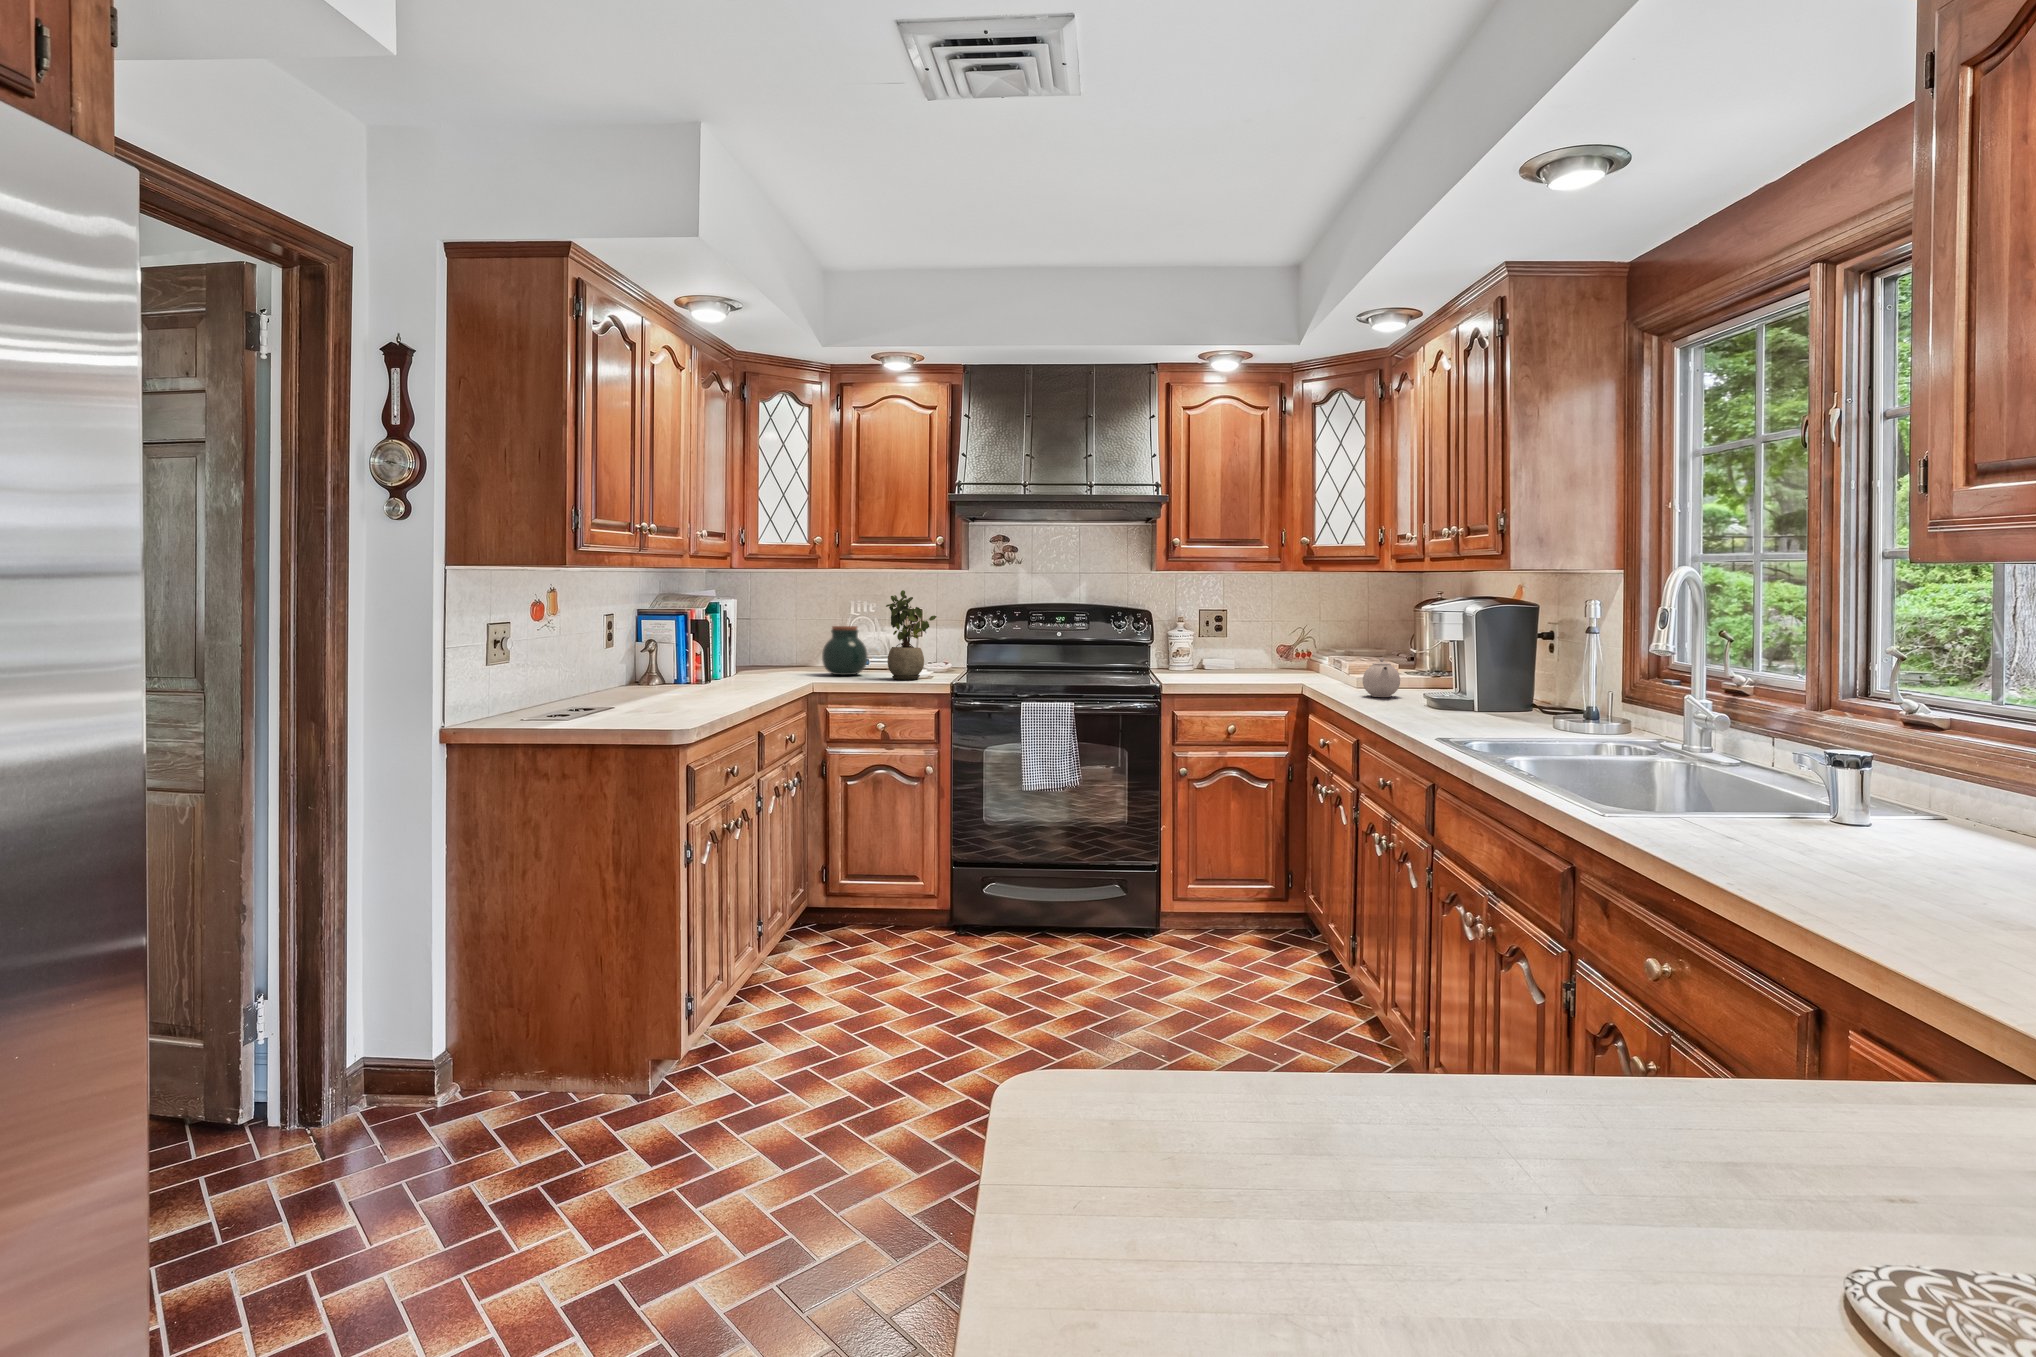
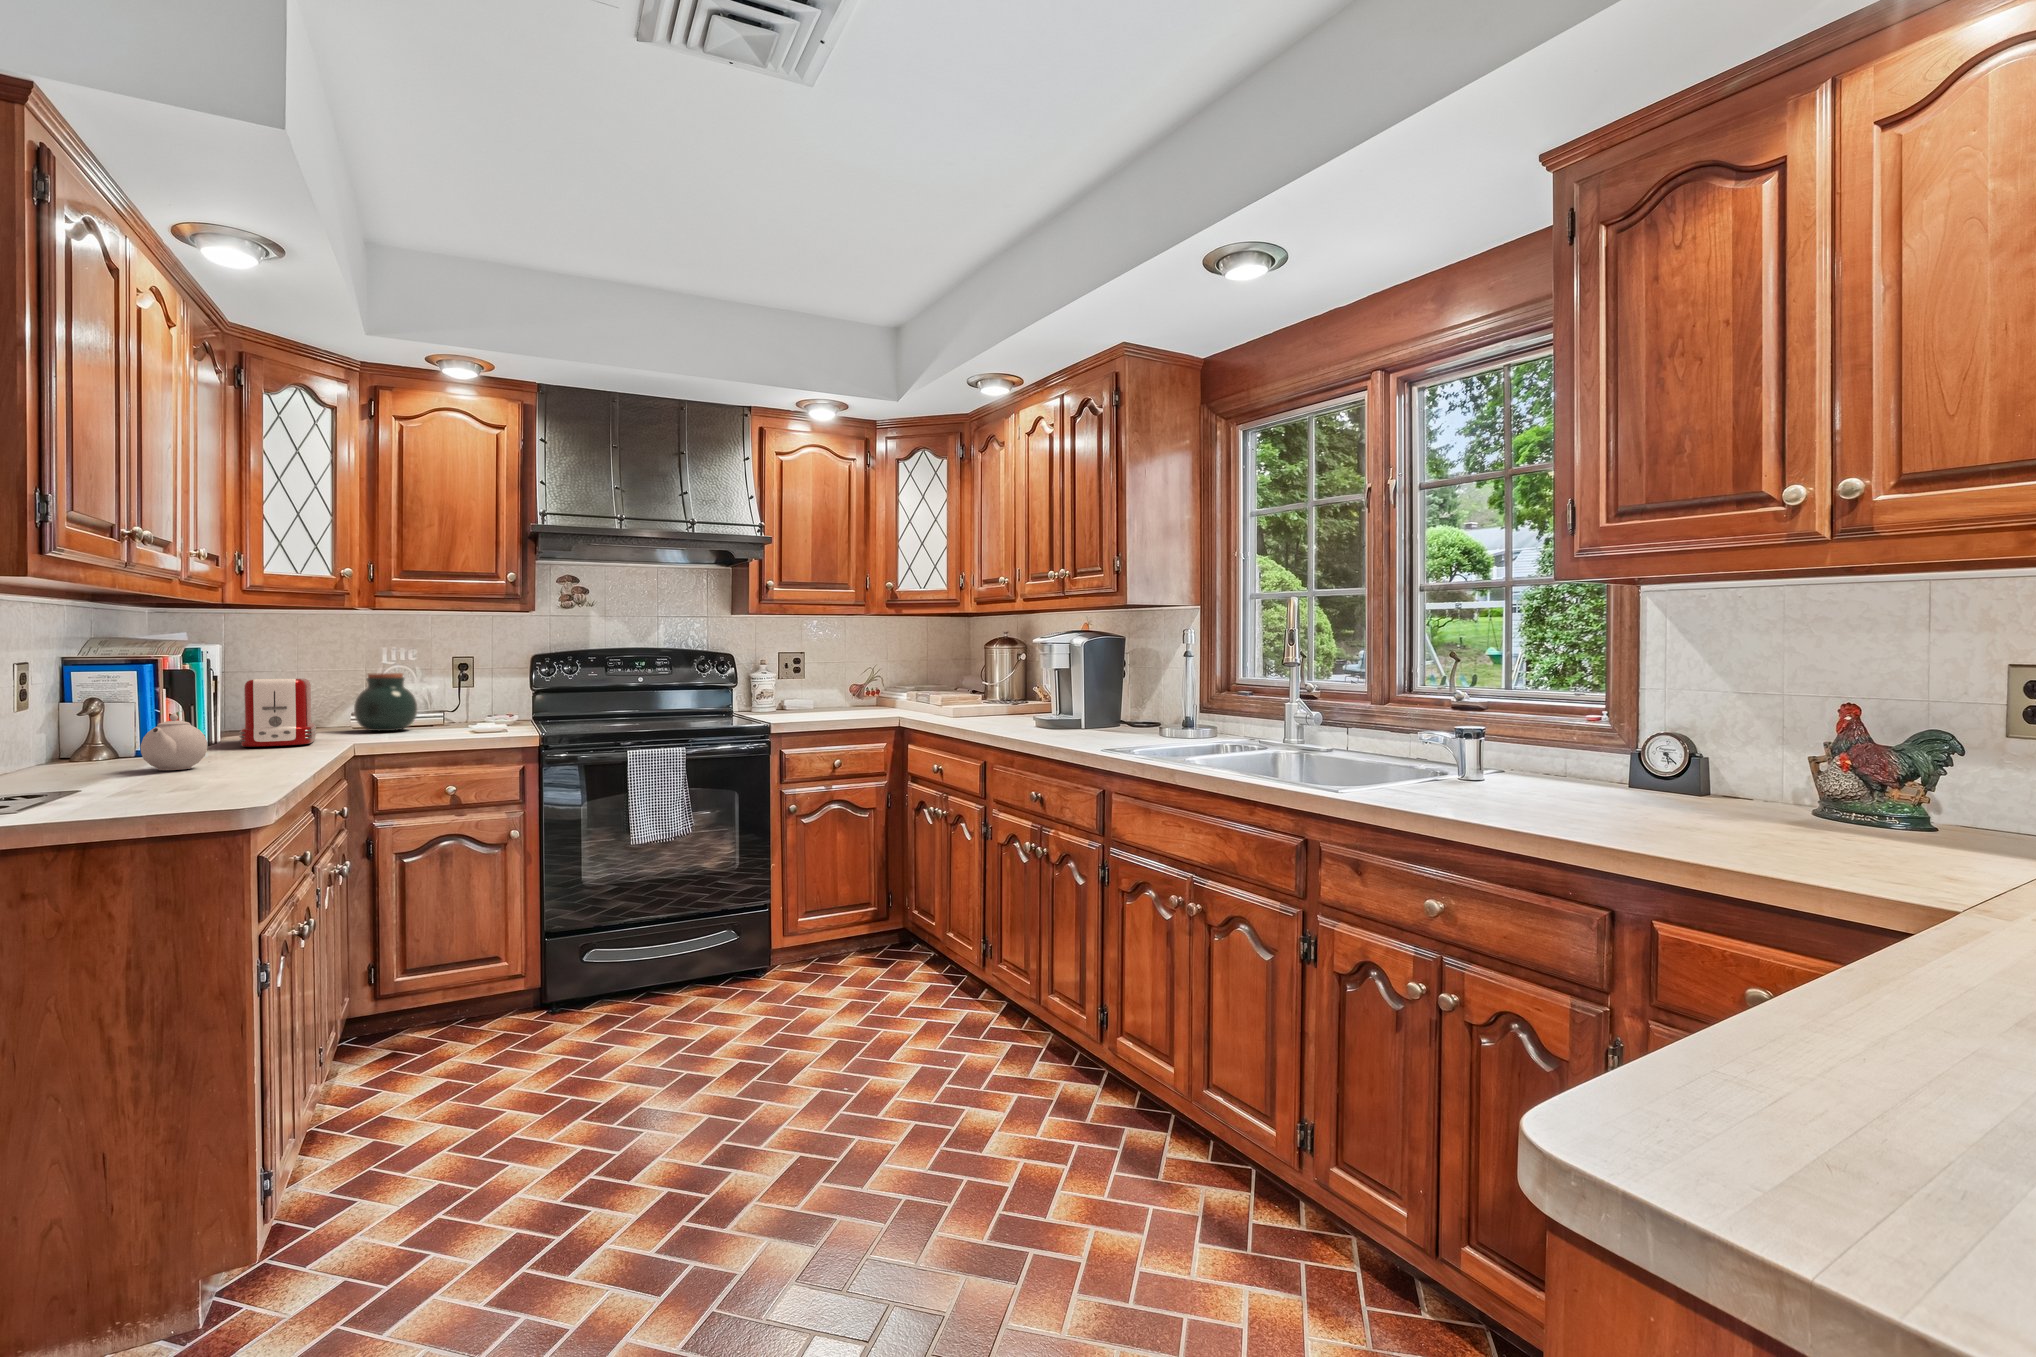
potted plant: present [886,590,937,680] -> none [448,632,519,733]
toaster: none [734,630,790,683] -> present [239,679,316,747]
teapot: present [1363,657,1400,697] -> present [141,714,207,770]

